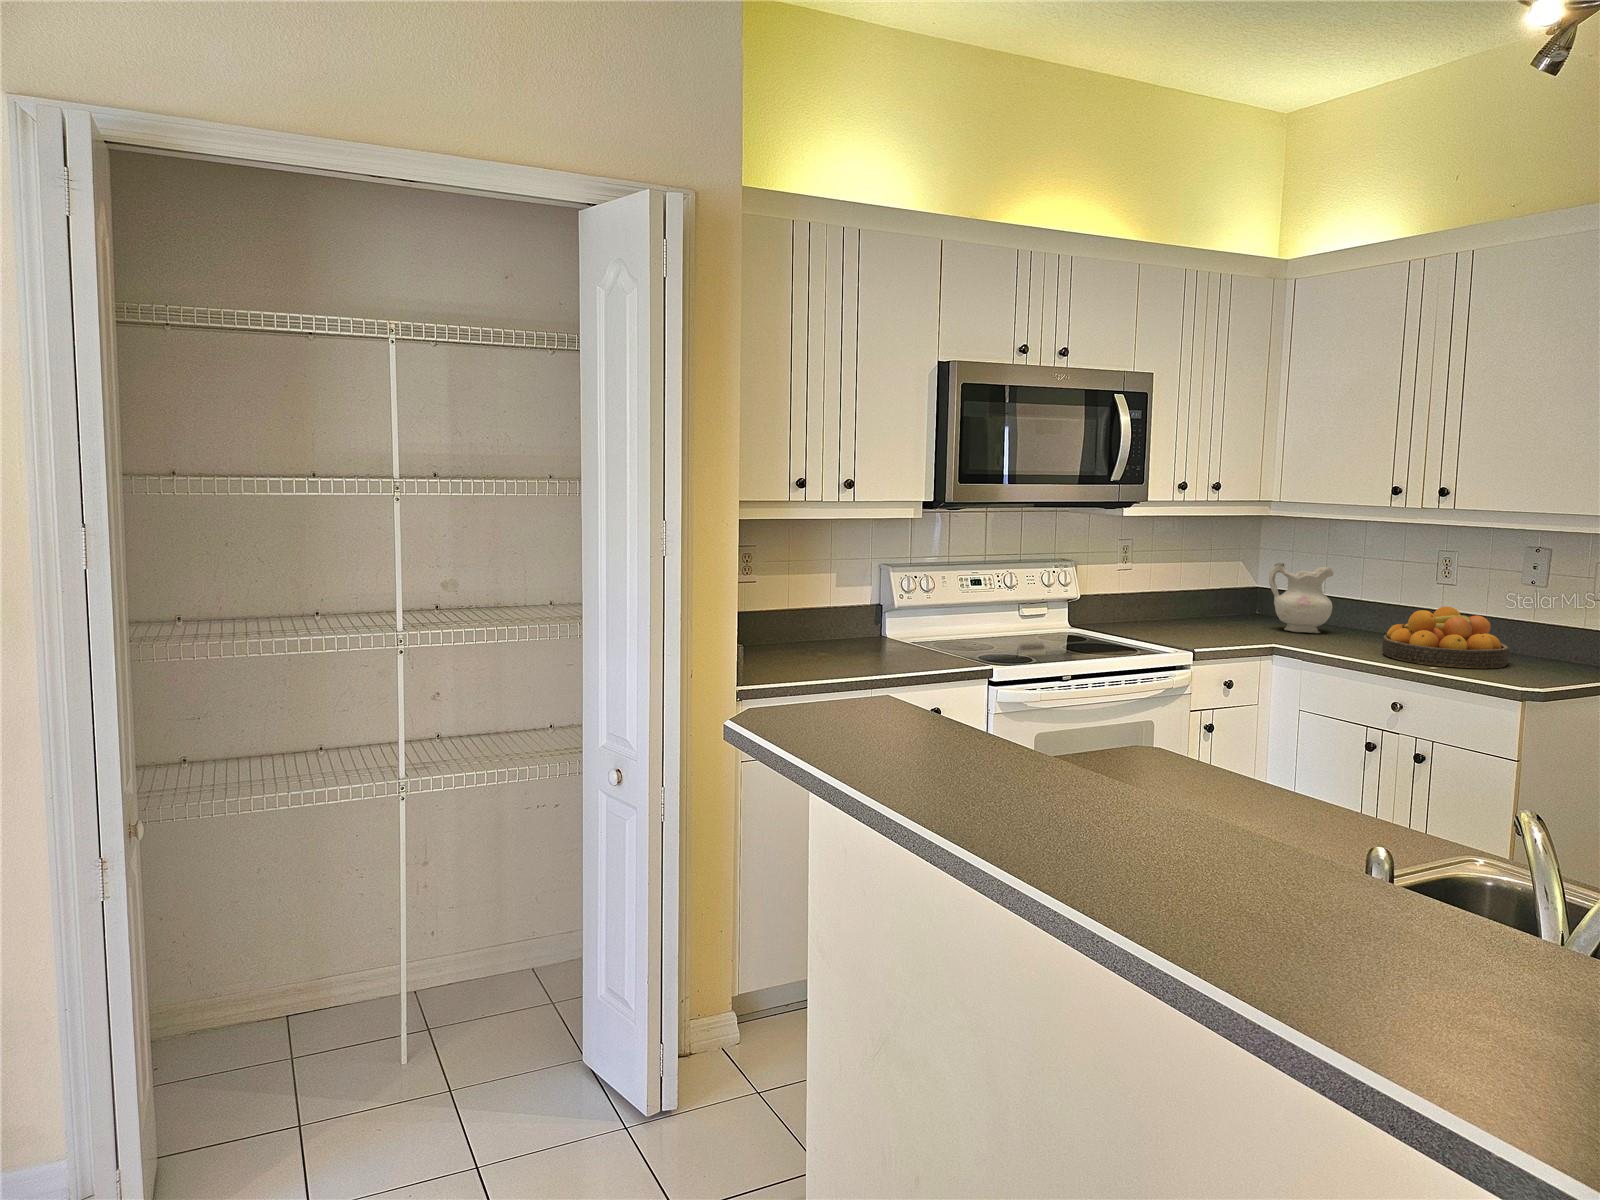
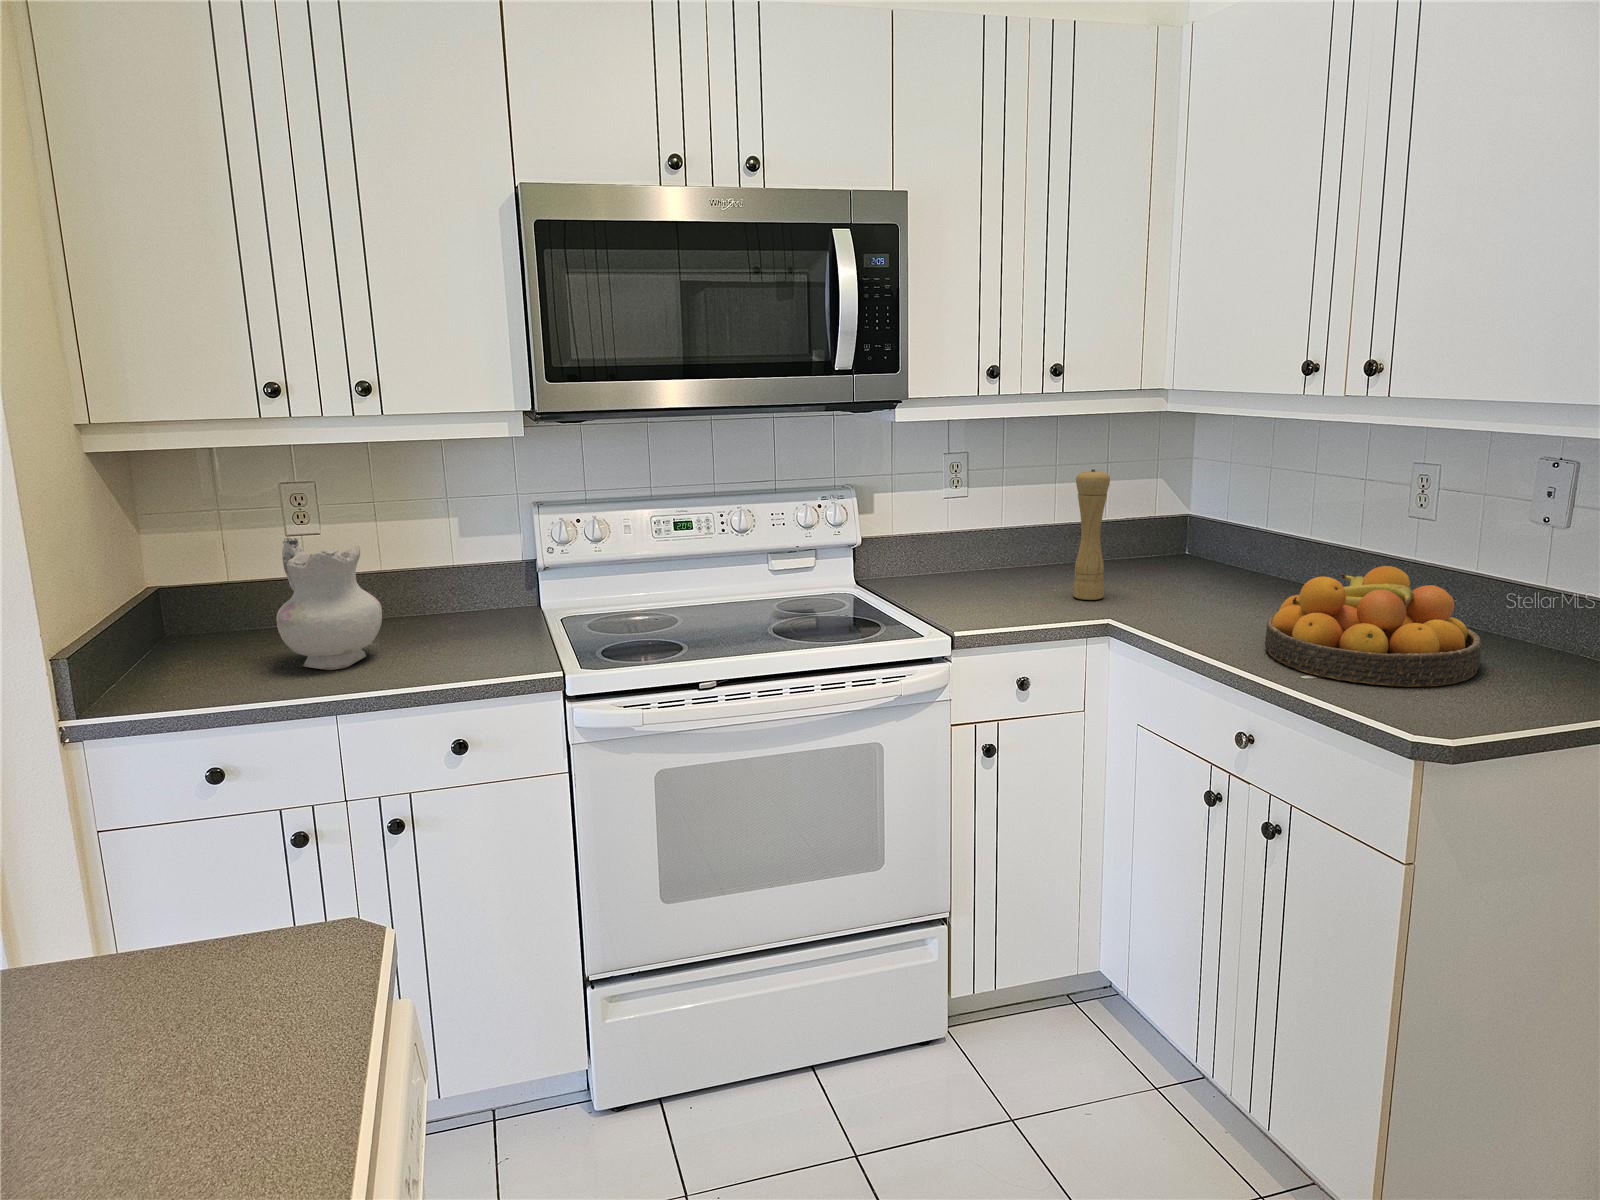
pepper mill: none [1228,551,1256,636] -> present [1073,469,1110,600]
ceramic pitcher: present [1269,563,1333,633] -> present [276,538,382,670]

